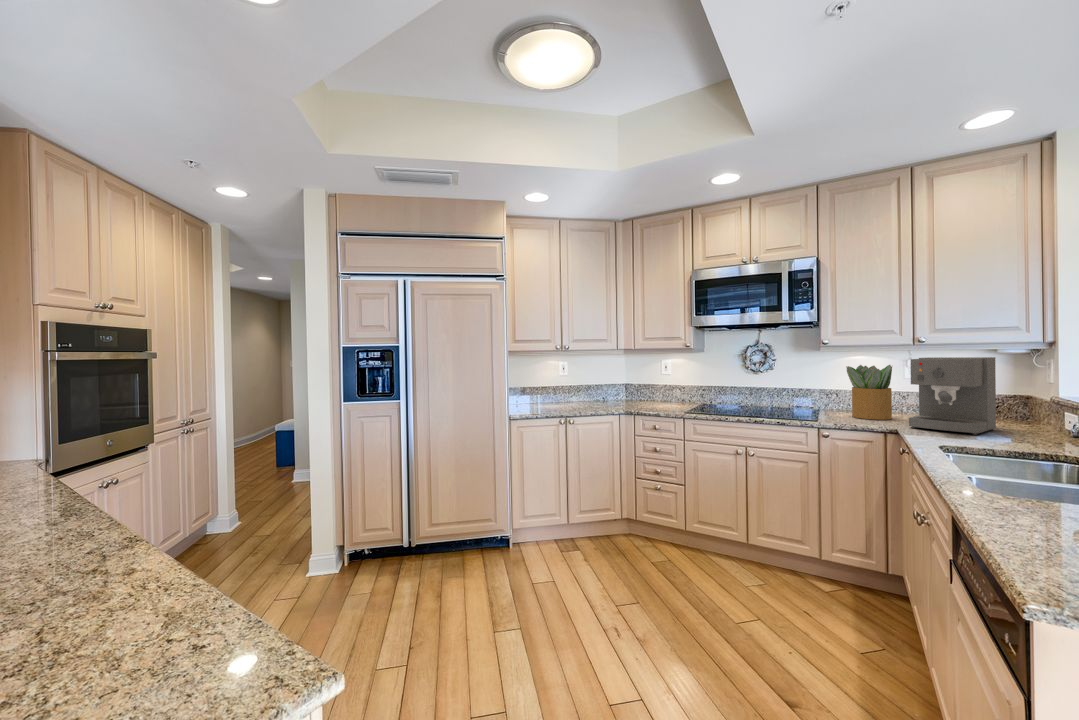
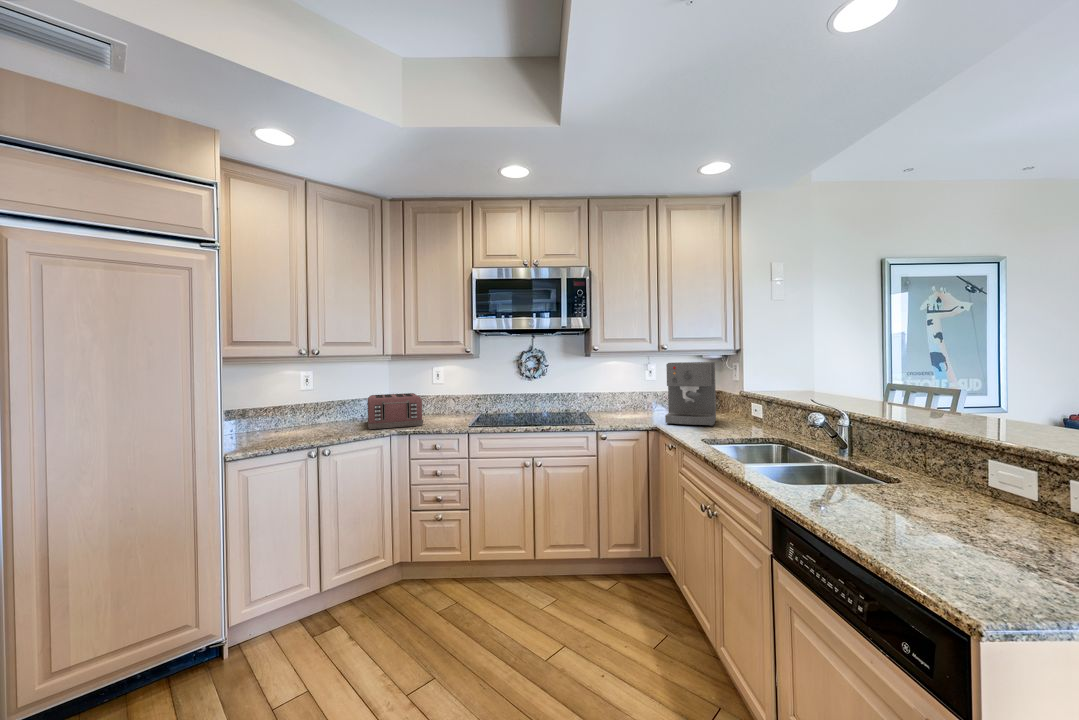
potted plant: present [846,365,892,420] -> none [610,369,646,419]
toaster: none [603,382,647,409] -> present [368,393,423,429]

